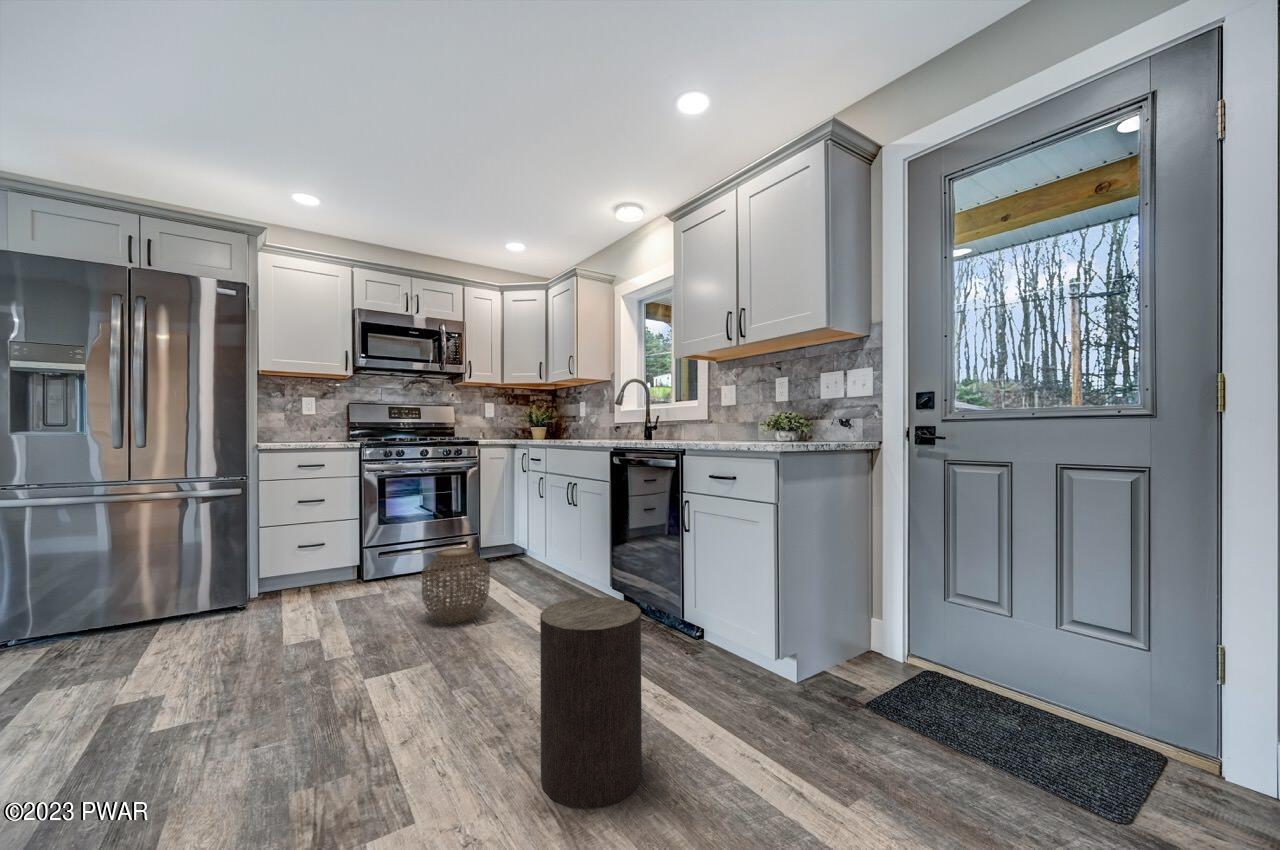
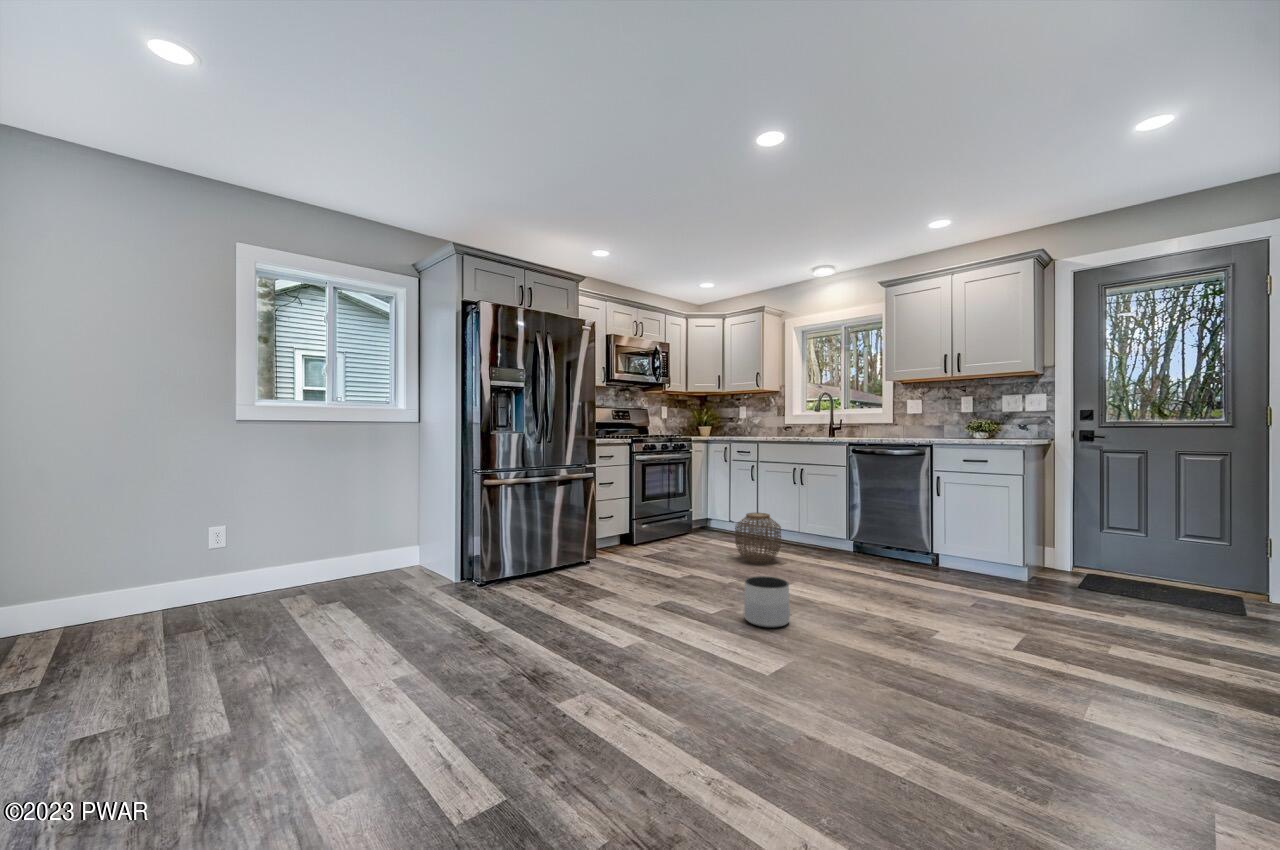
stool: present [540,597,642,809] -> none [966,524,1031,623]
planter: none [117,674,218,779] -> present [744,576,790,628]

